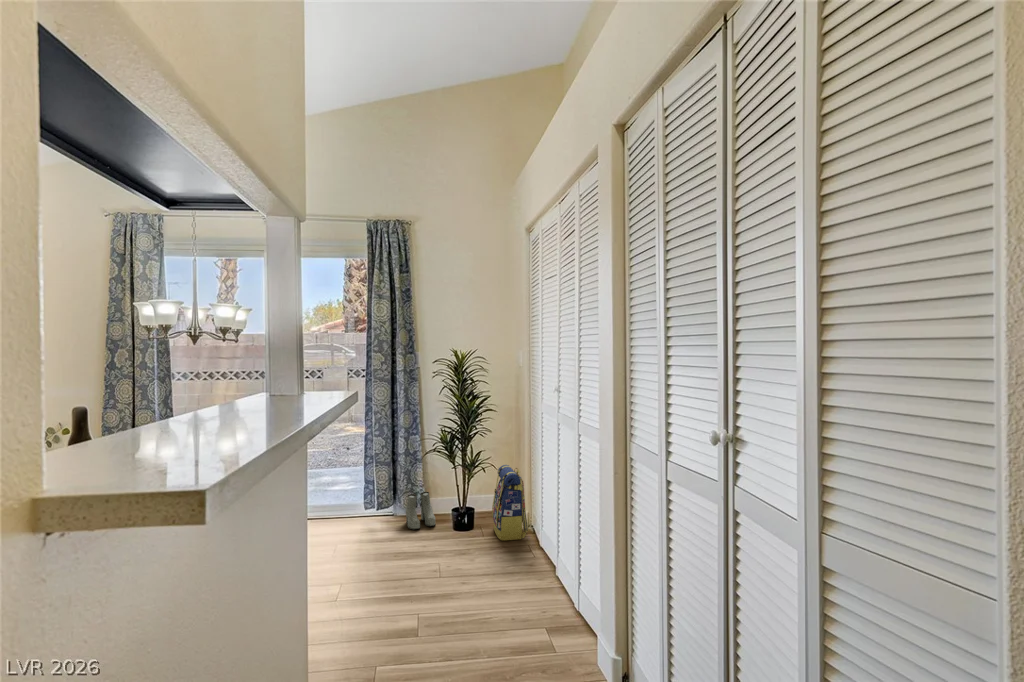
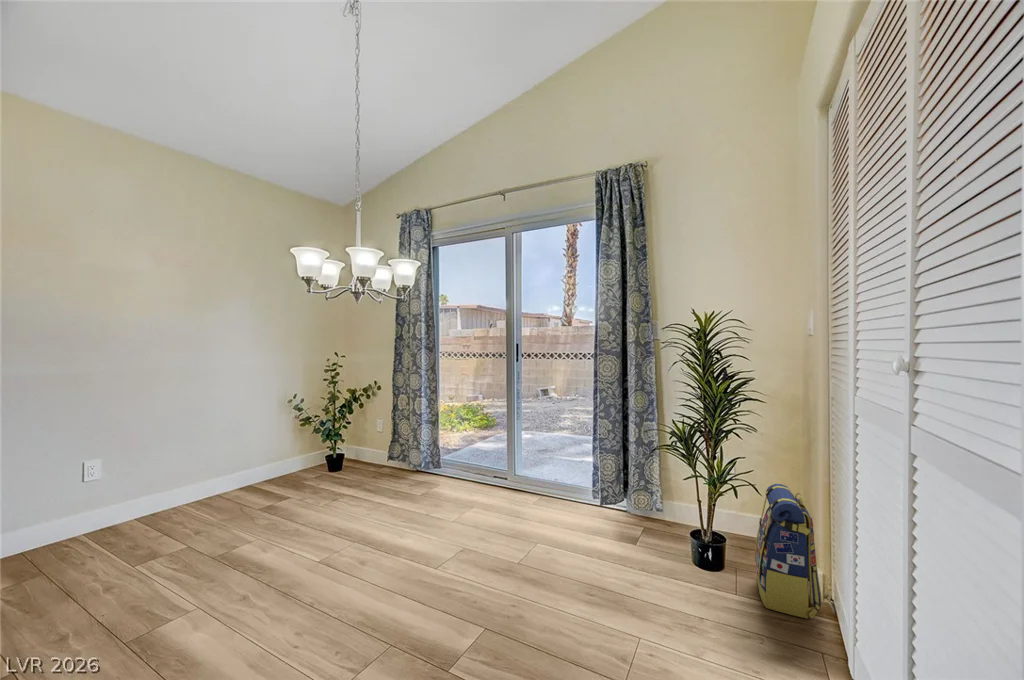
boots: present [406,492,436,529] -> none [632,496,670,546]

